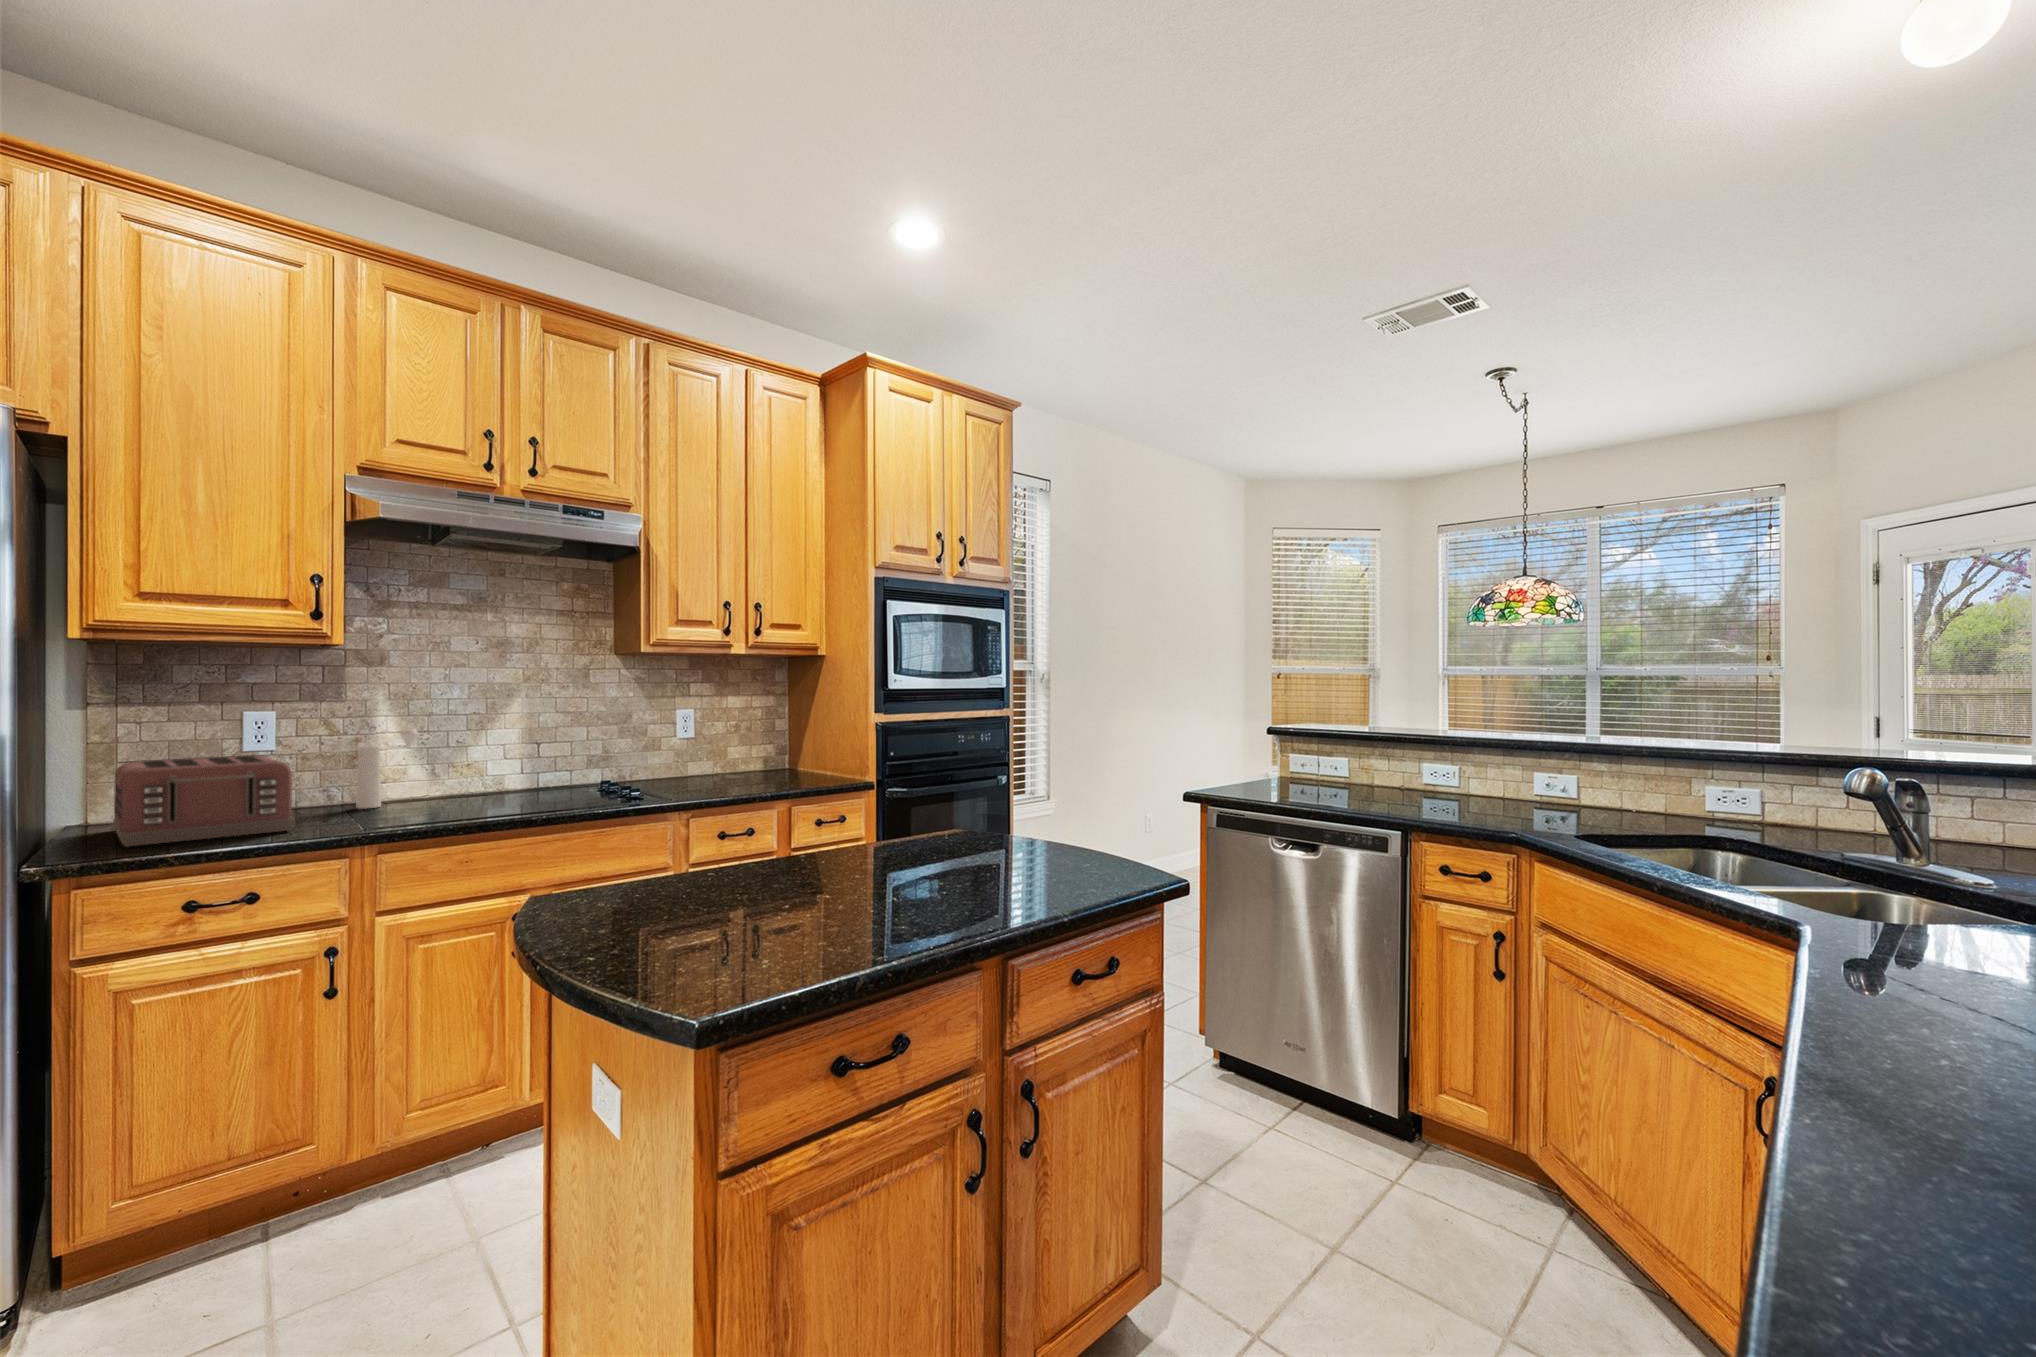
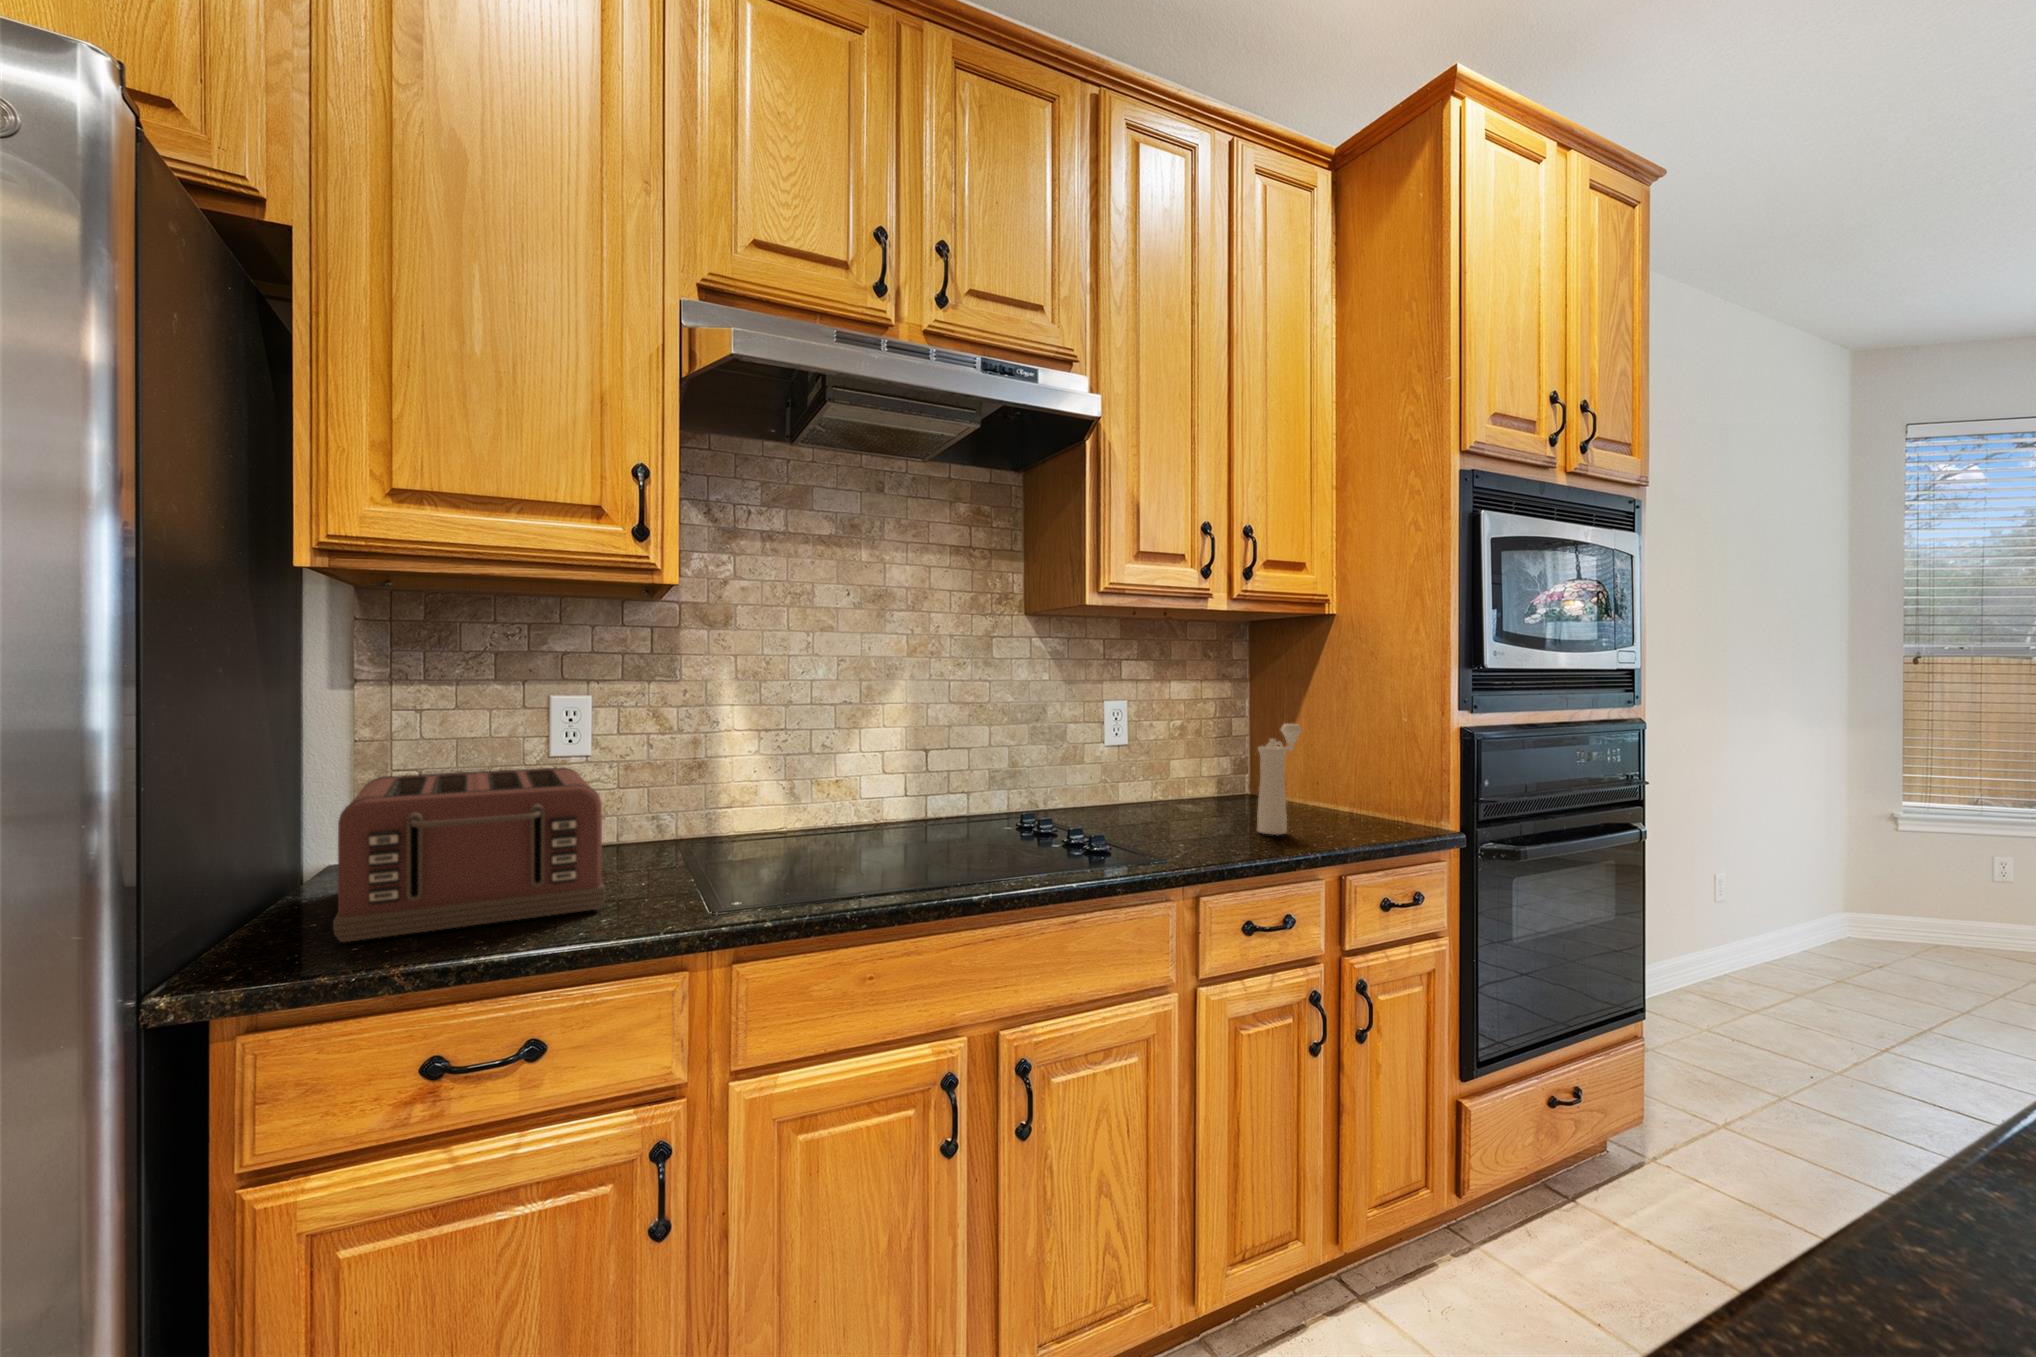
pepper mill: present [356,729,417,809] -> present [1257,724,1302,835]

